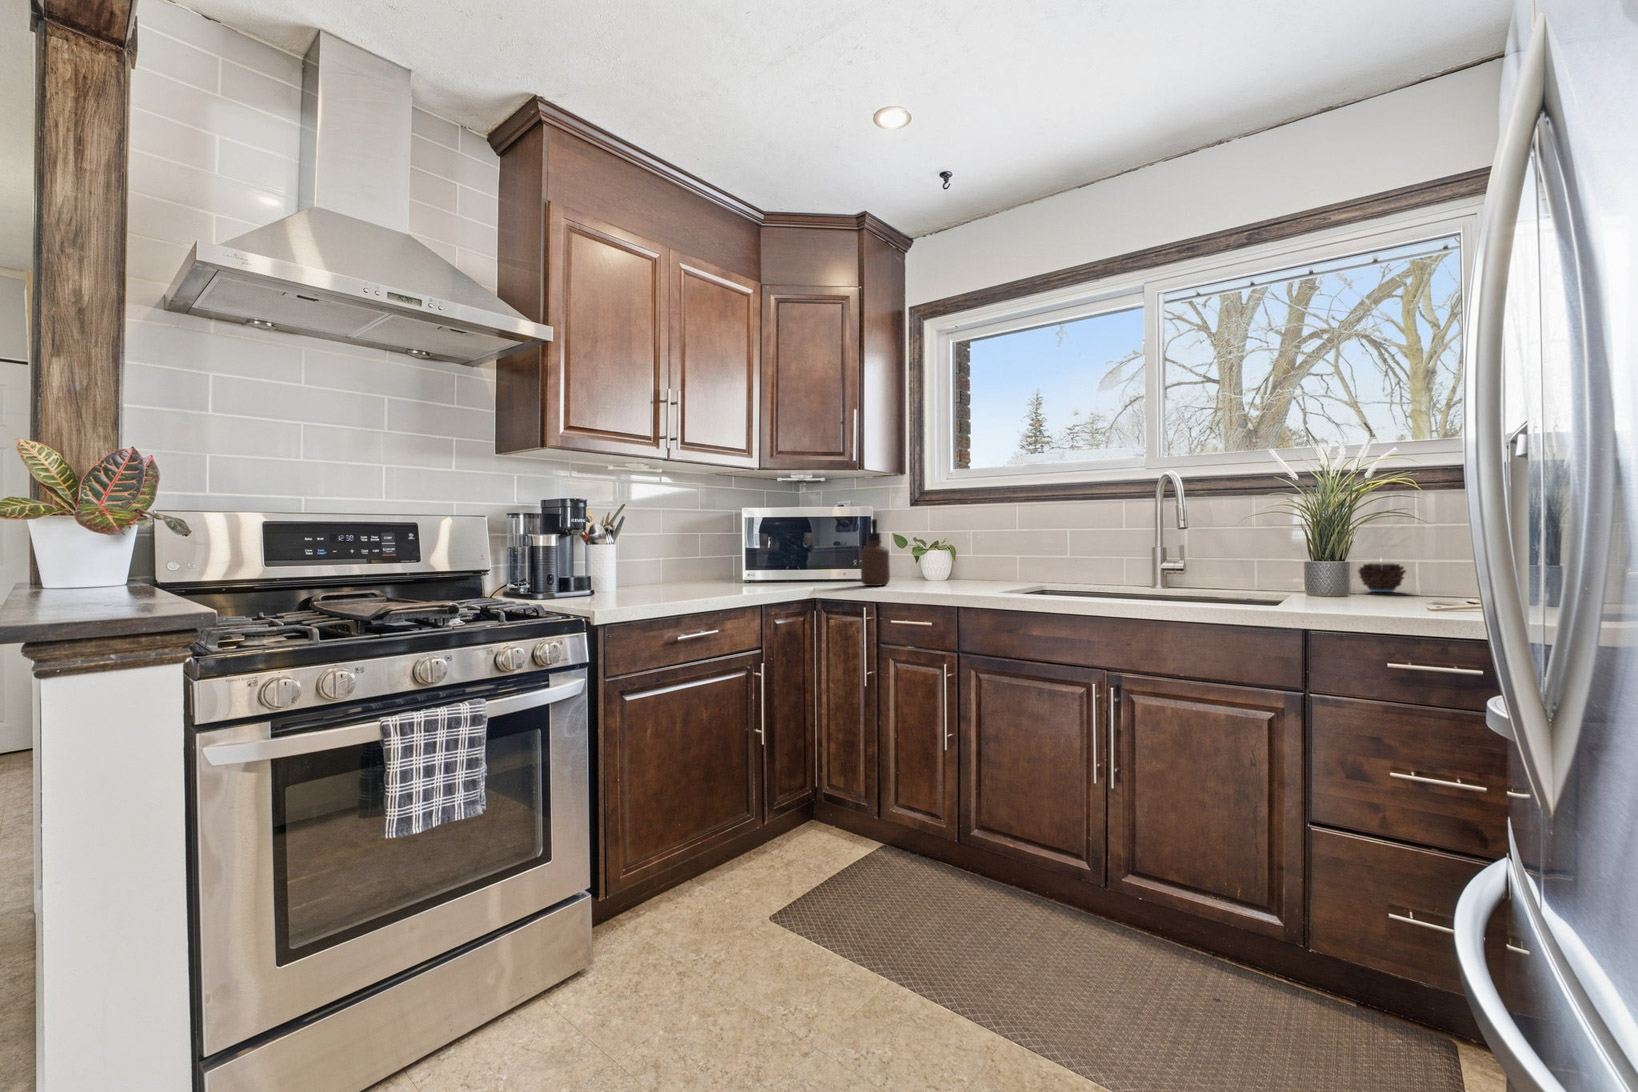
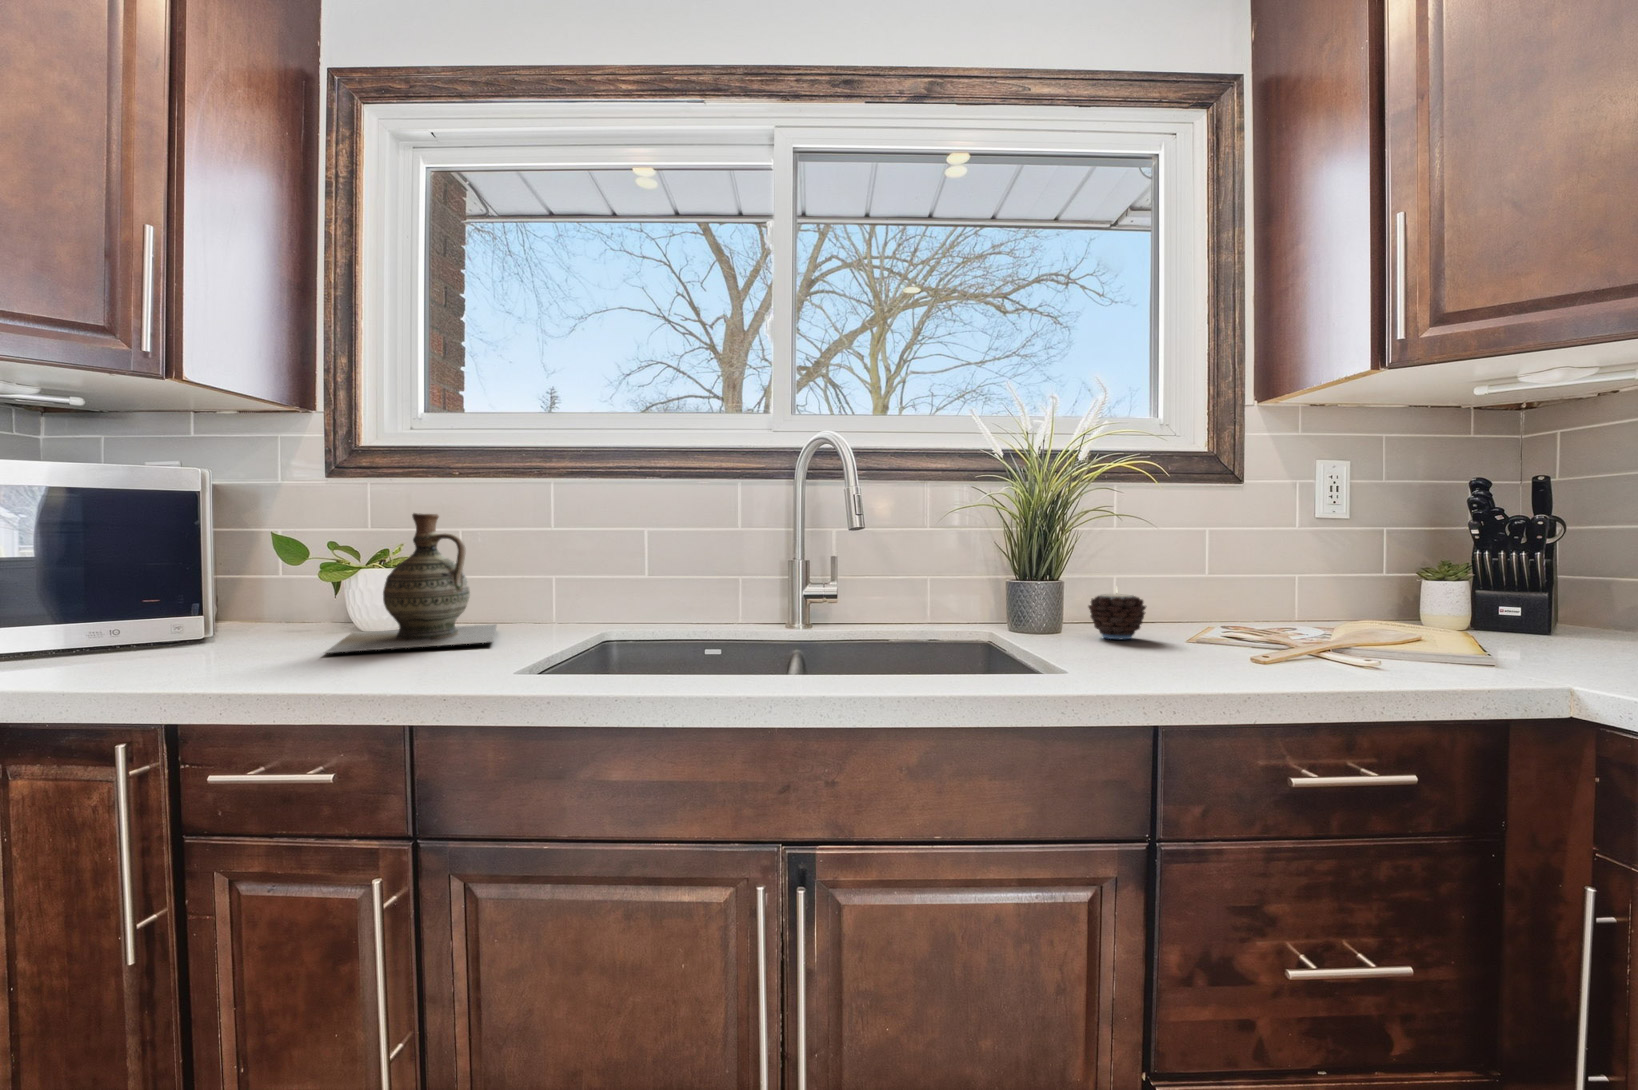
soap dispenser: present [861,519,890,586] -> none [150,497,242,666]
ceramic jug: none [919,522,990,584] -> present [325,513,497,653]

